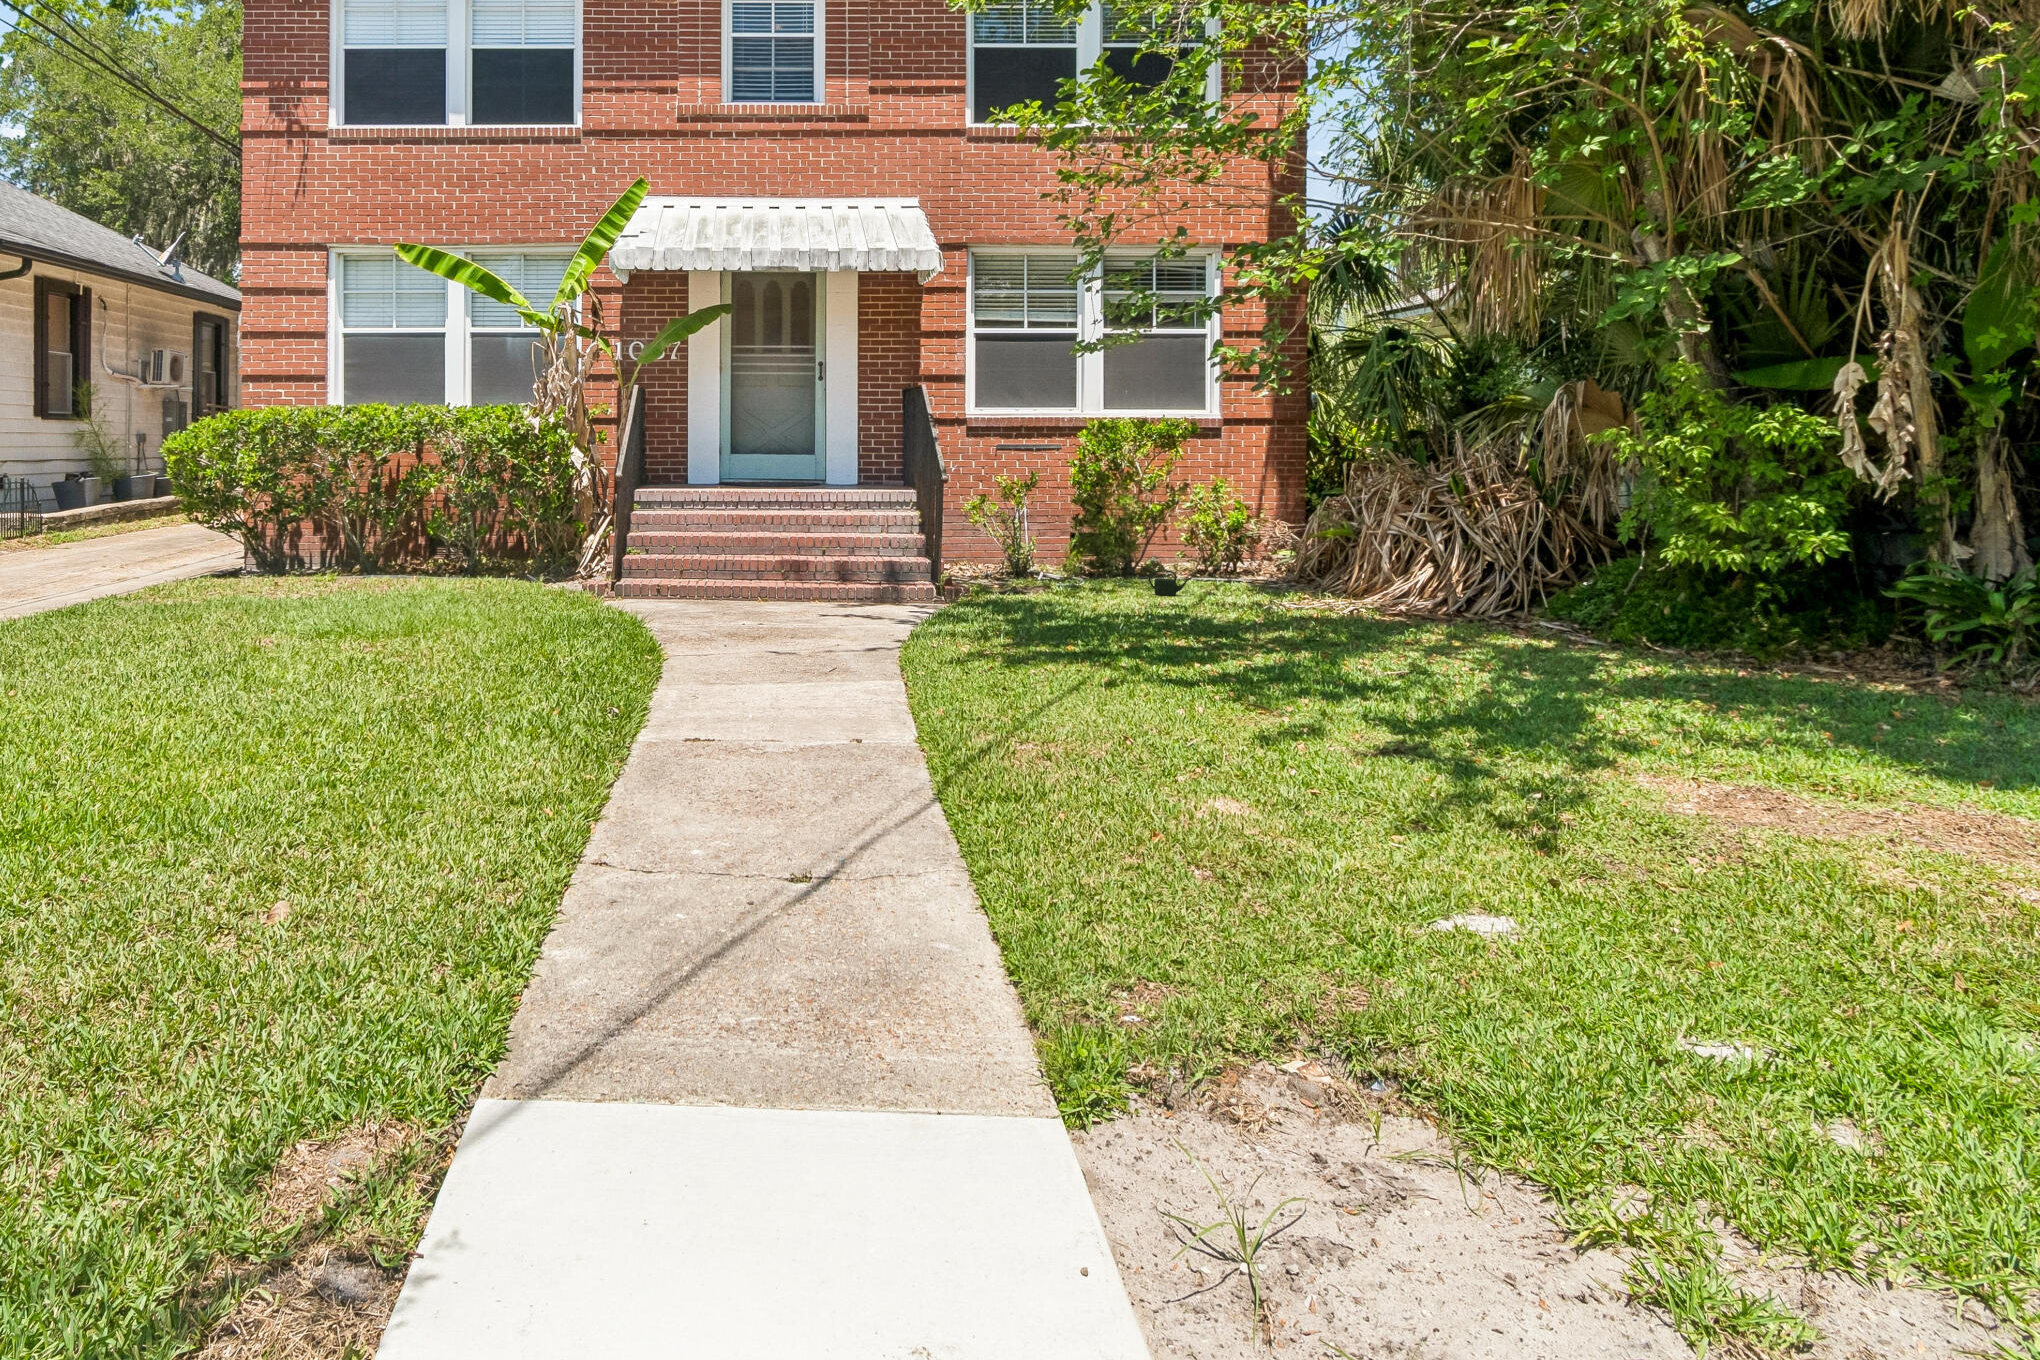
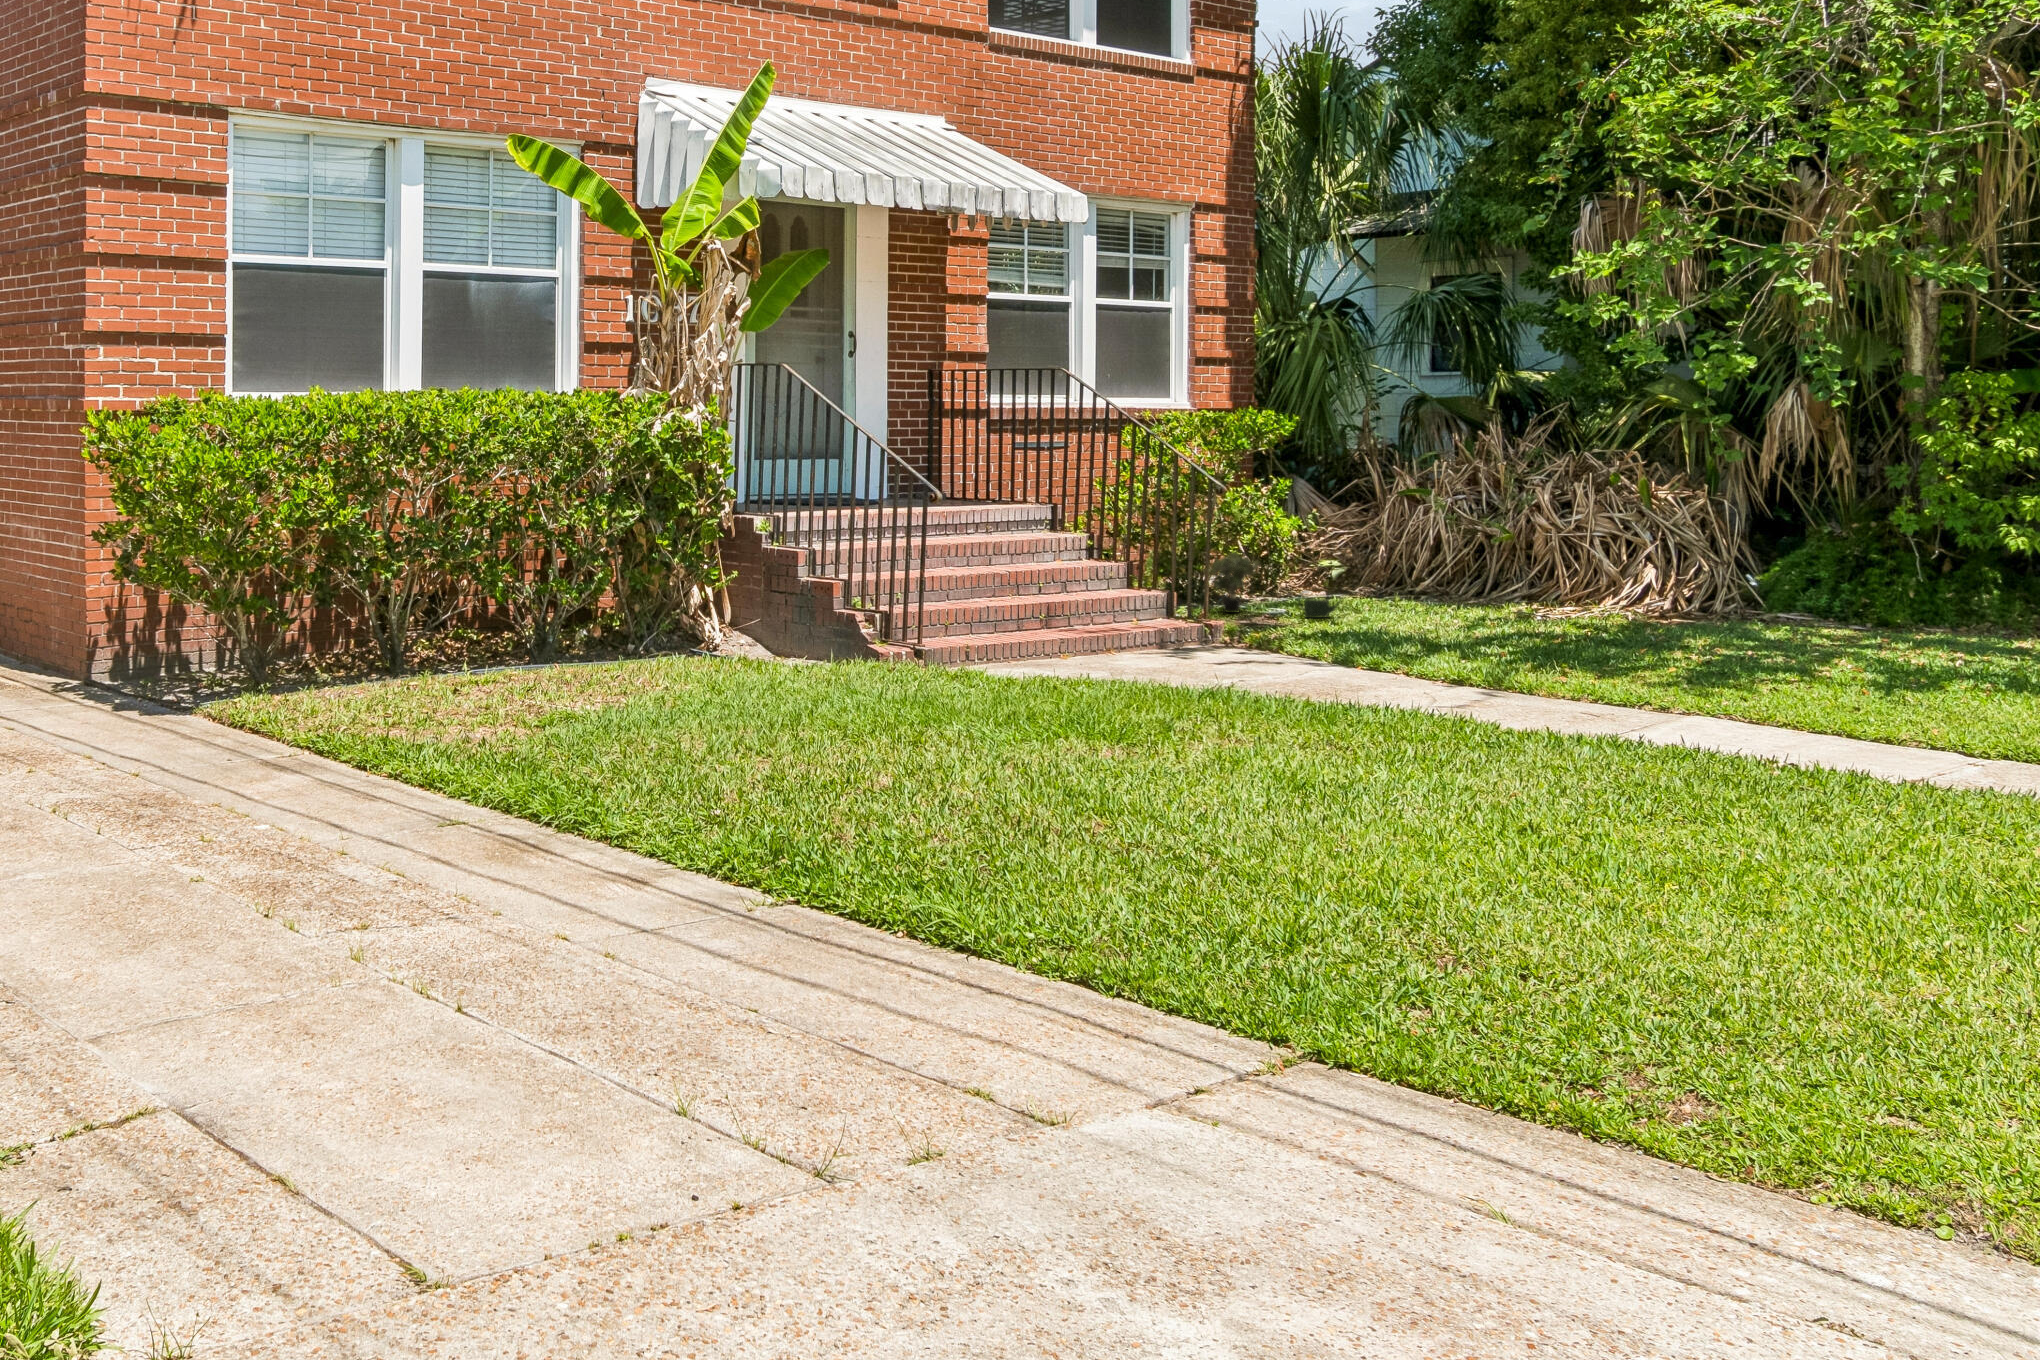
potted plant: none [1097,535,1139,586] -> present [1213,553,1260,613]

